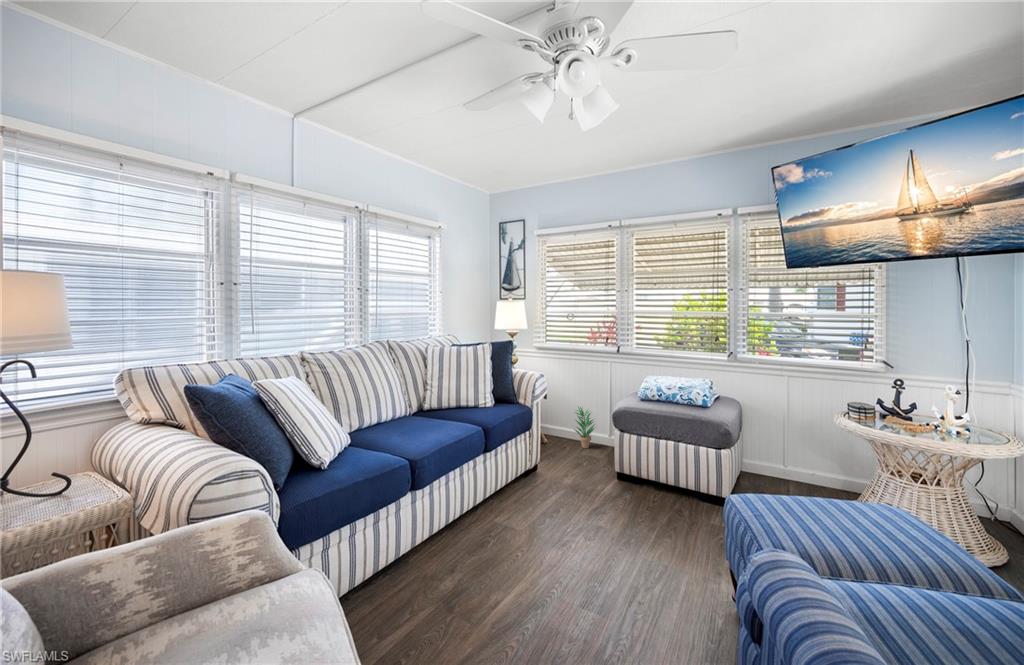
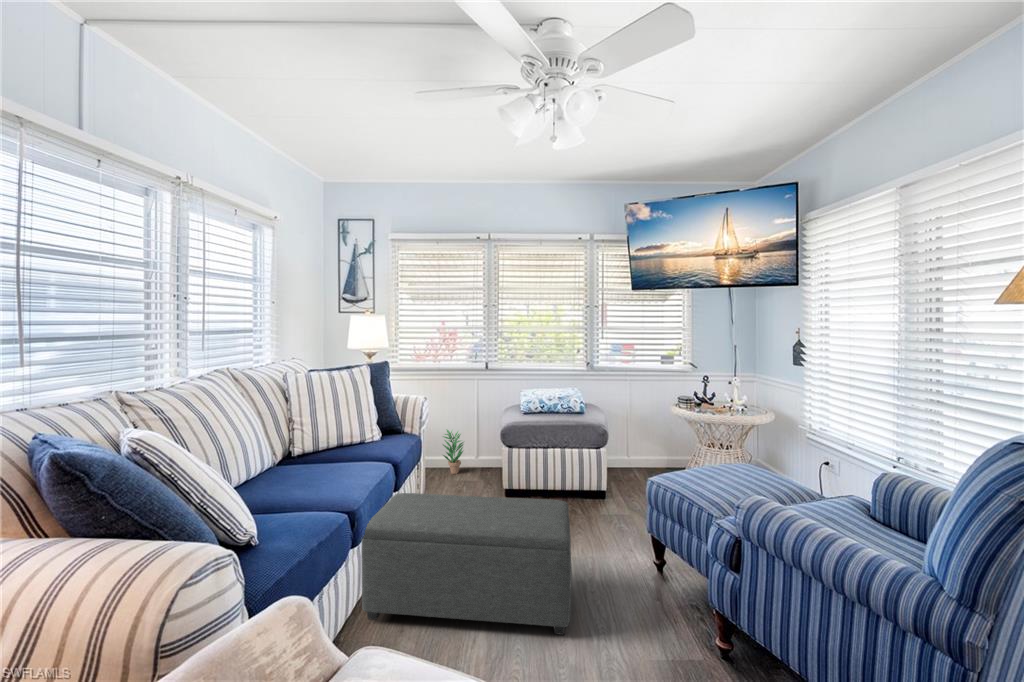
ottoman: none [435,453,624,620] -> present [361,493,572,635]

